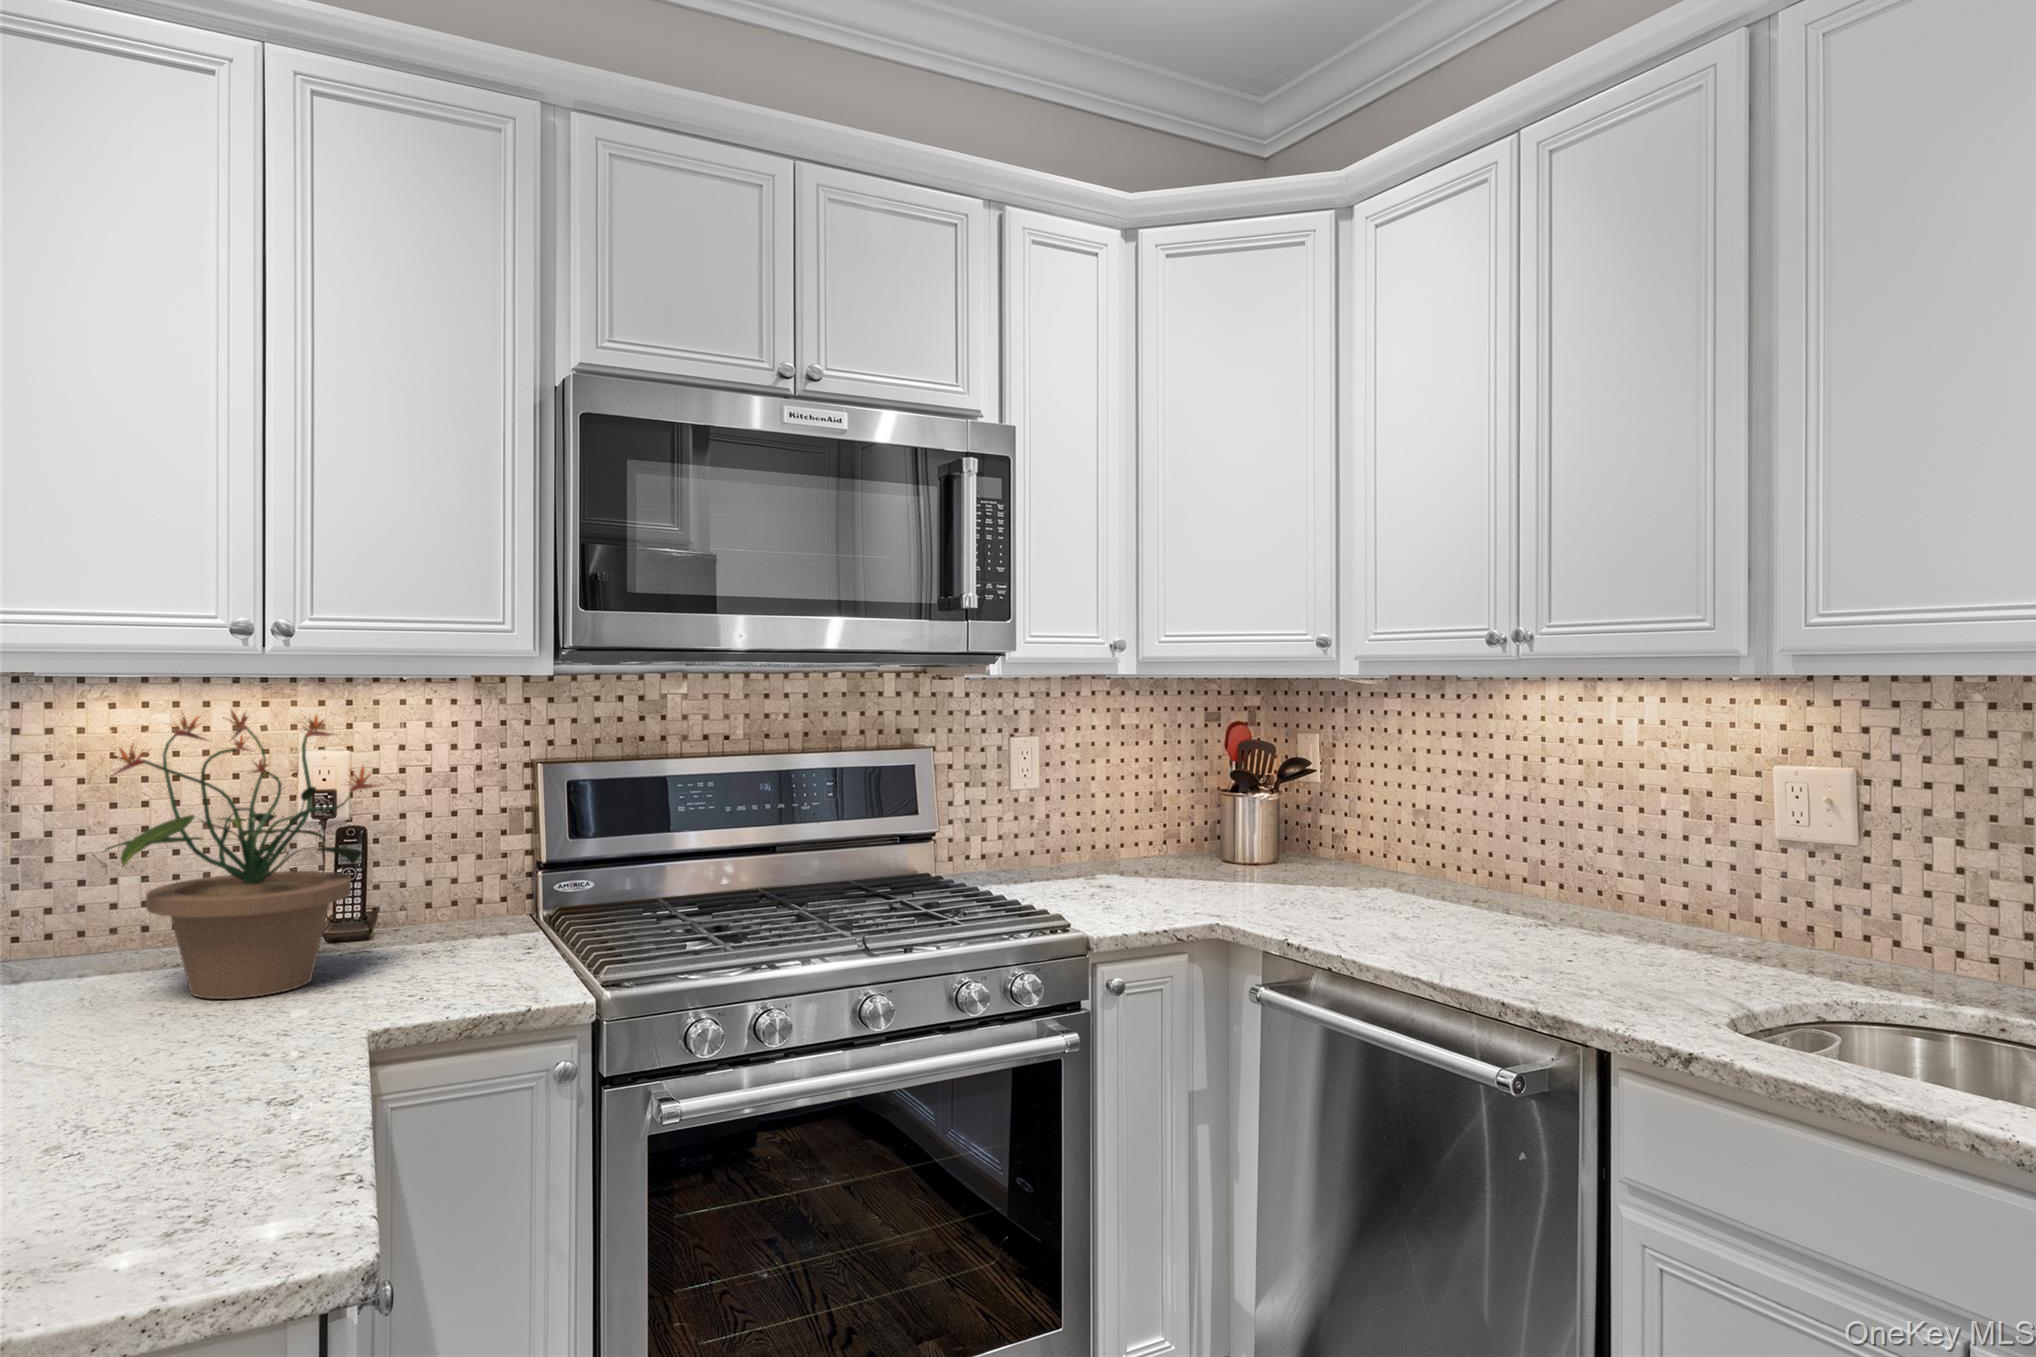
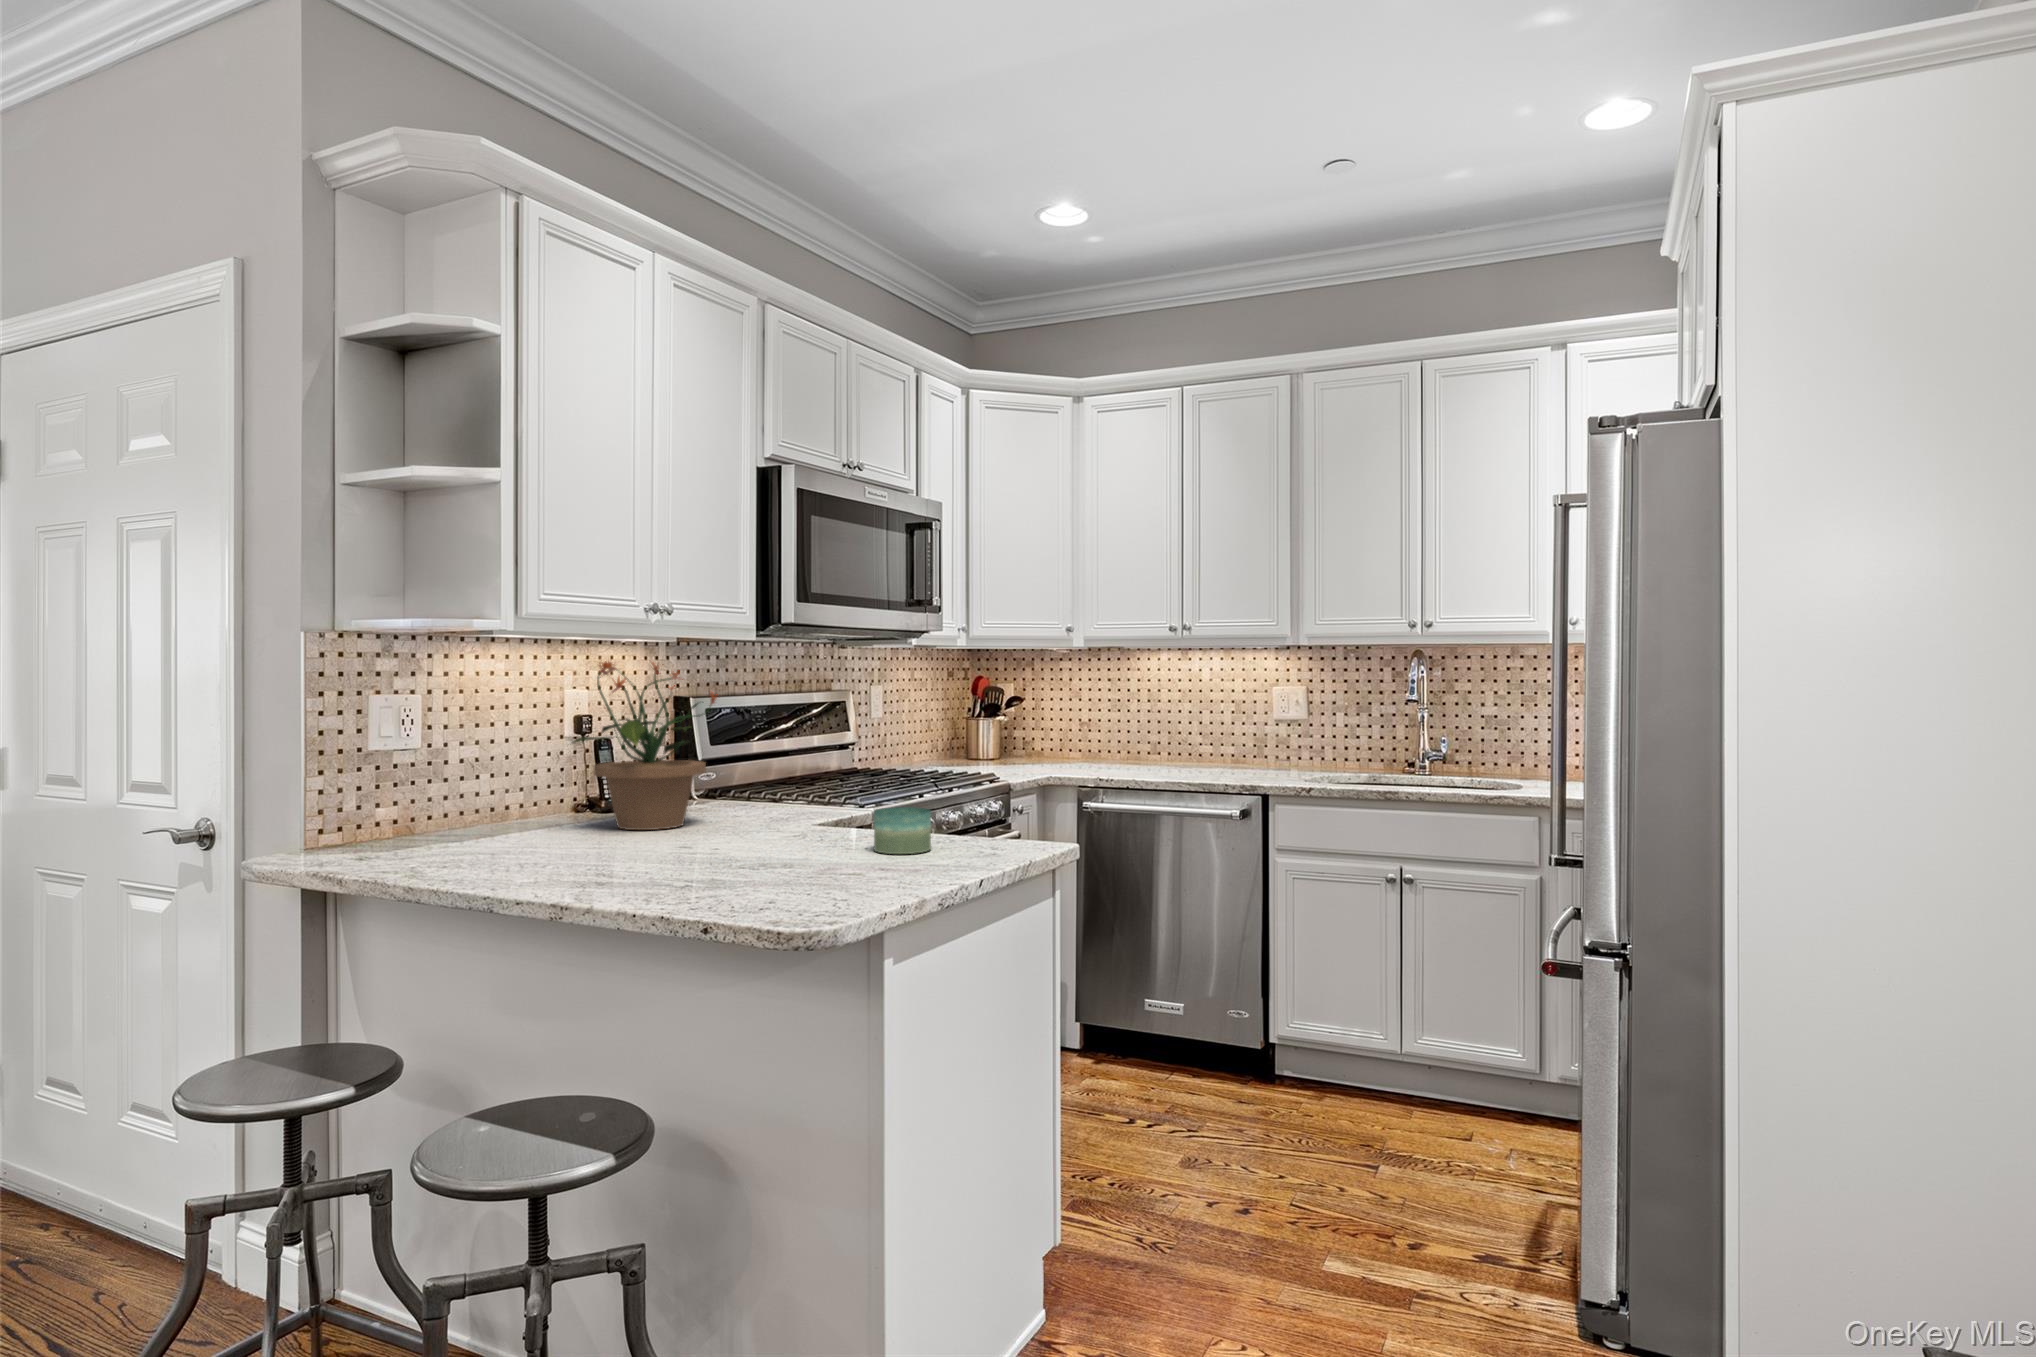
candle: none [101,1058,256,1190] -> present [874,807,931,854]

